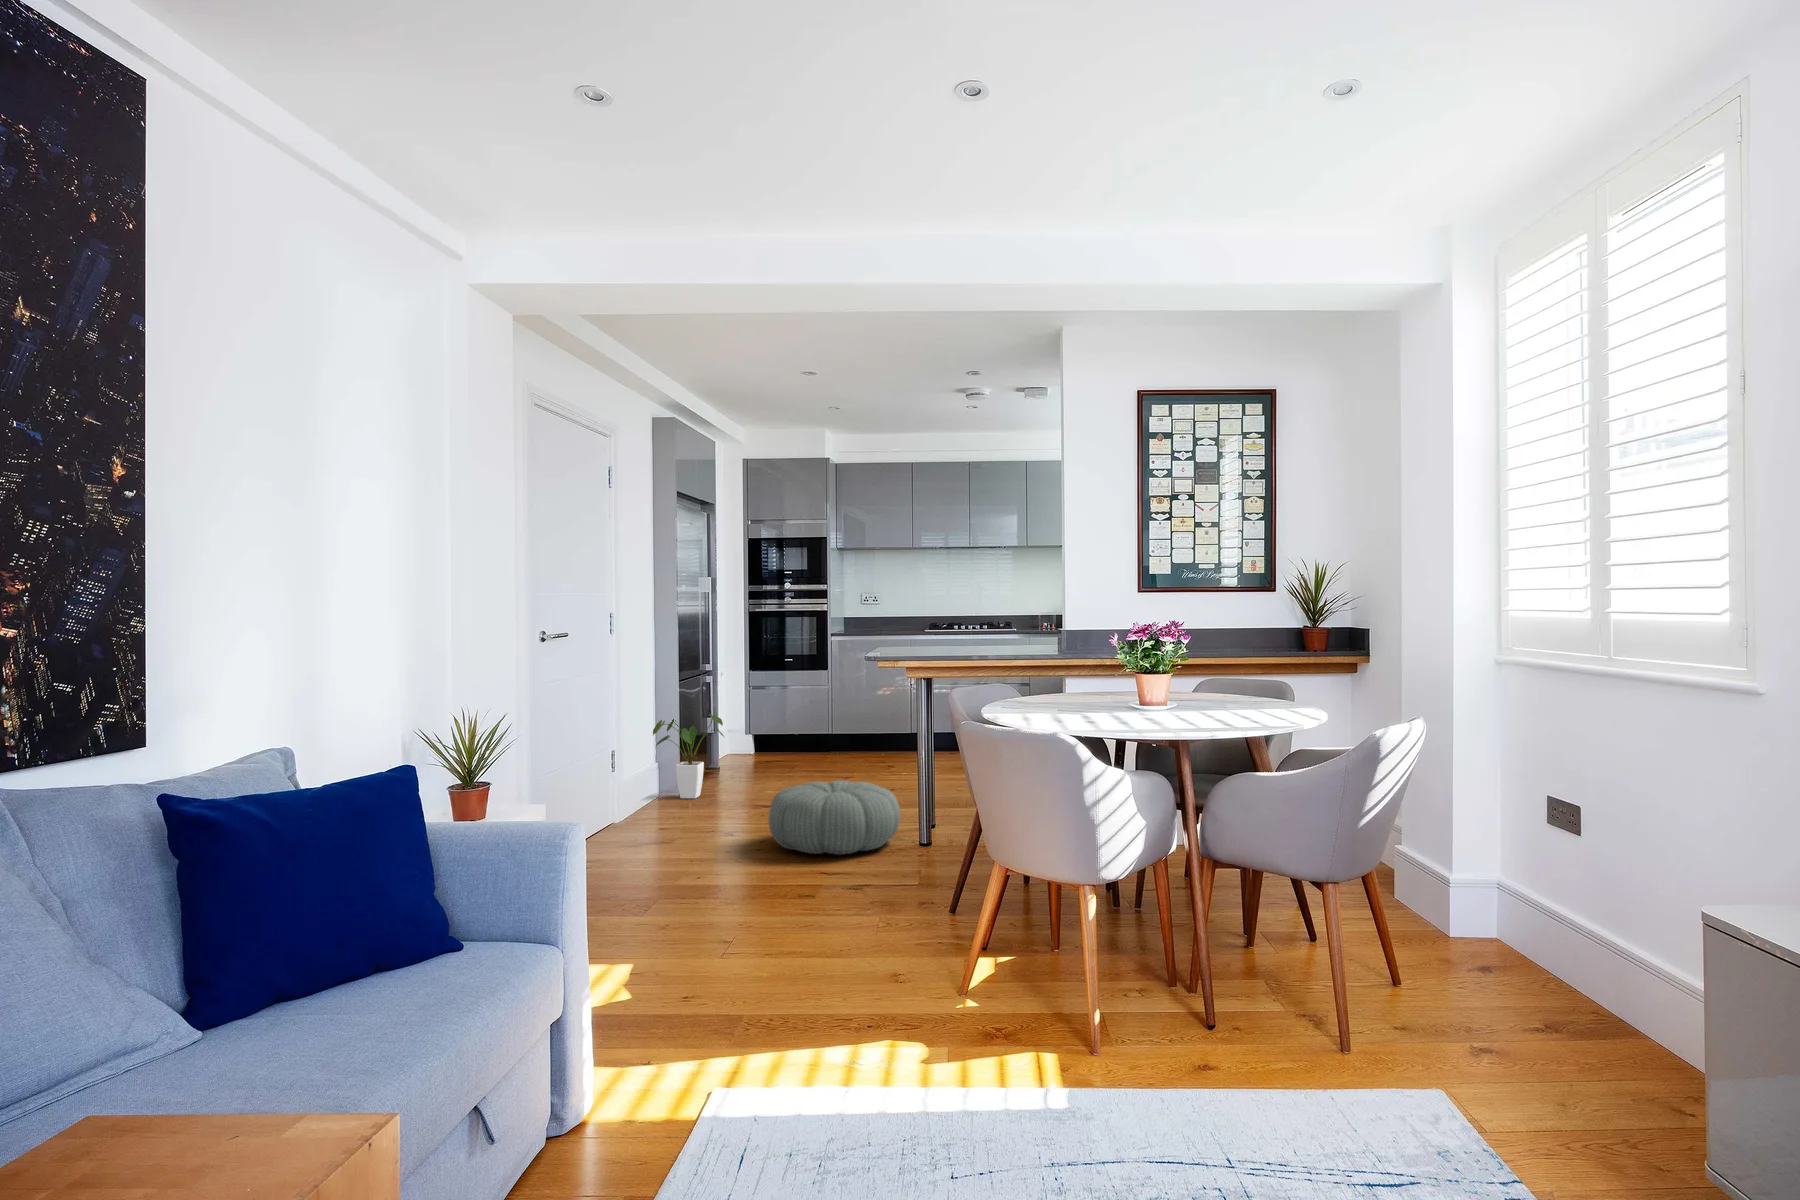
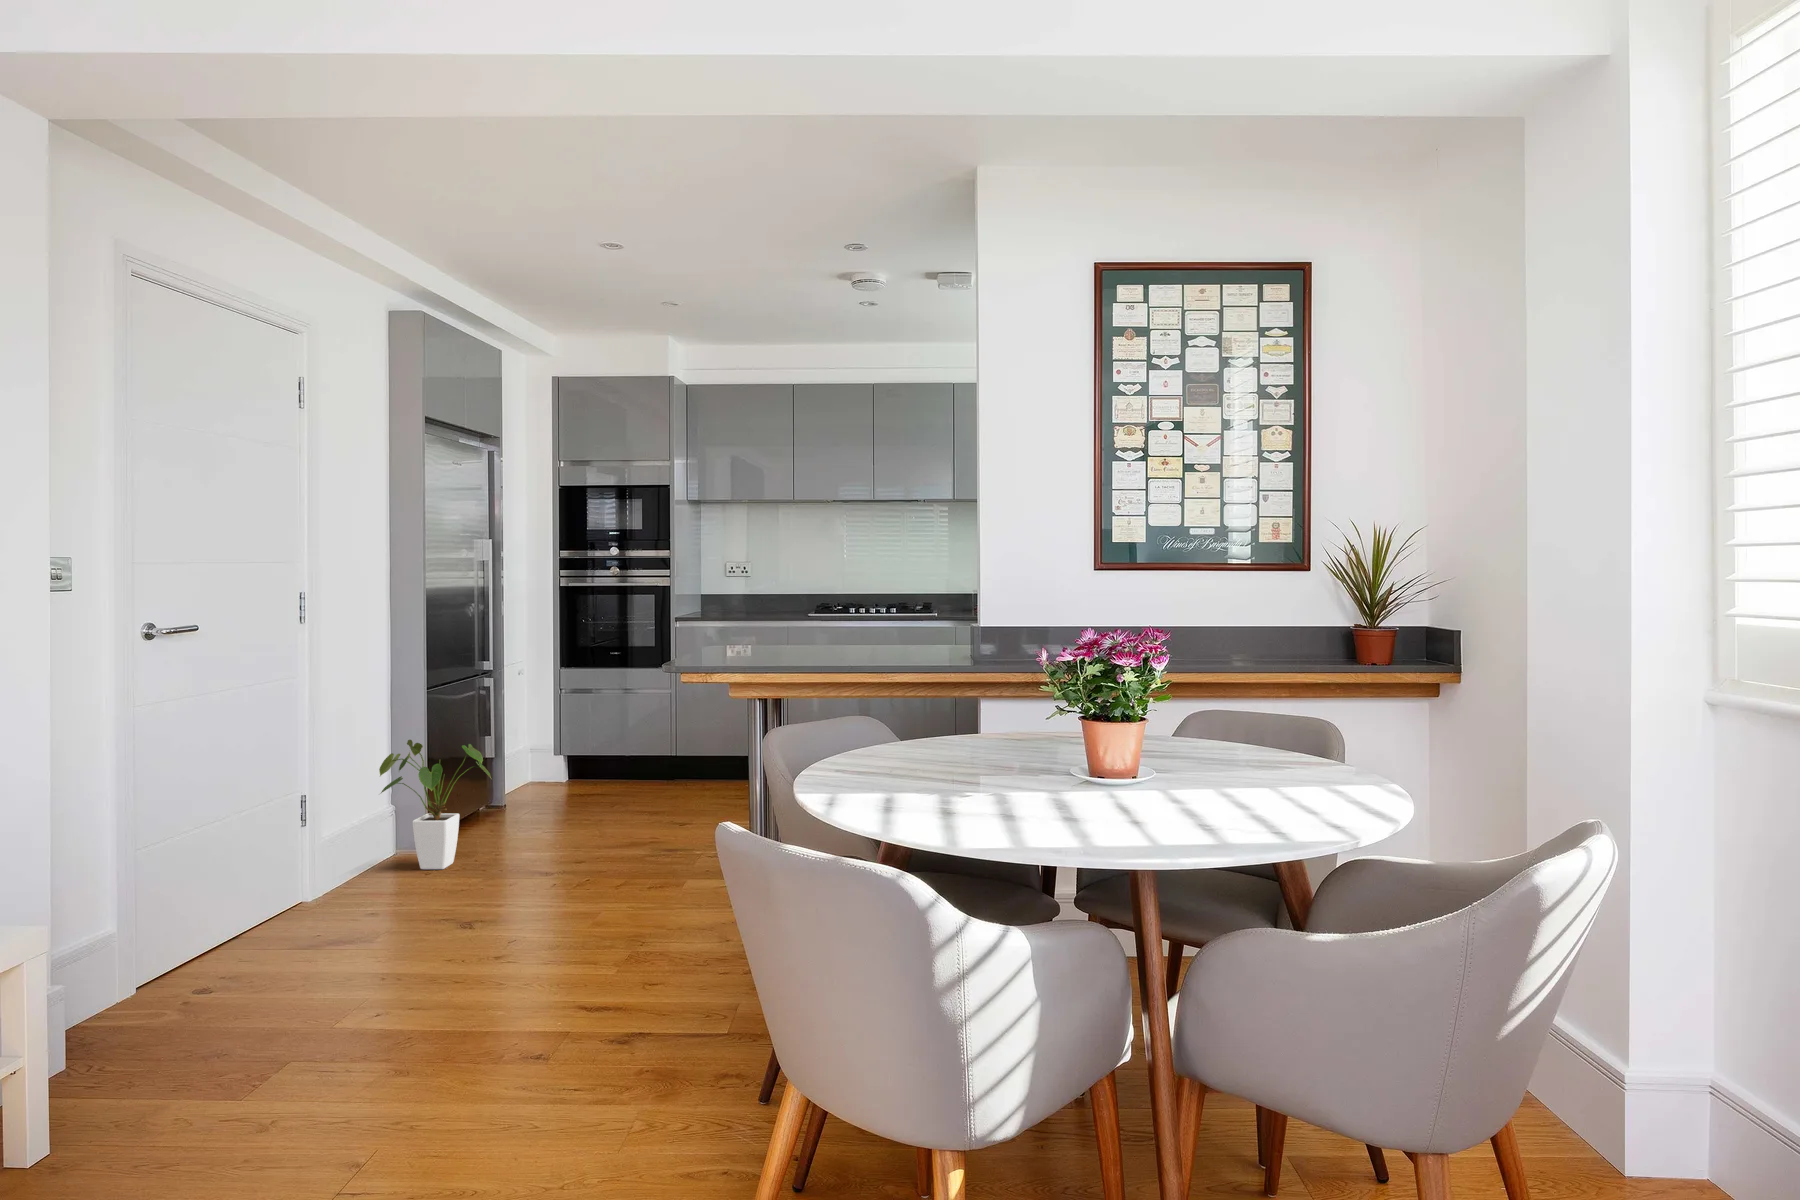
pouf: present [768,780,900,855] -> none [493,868,715,1007]

